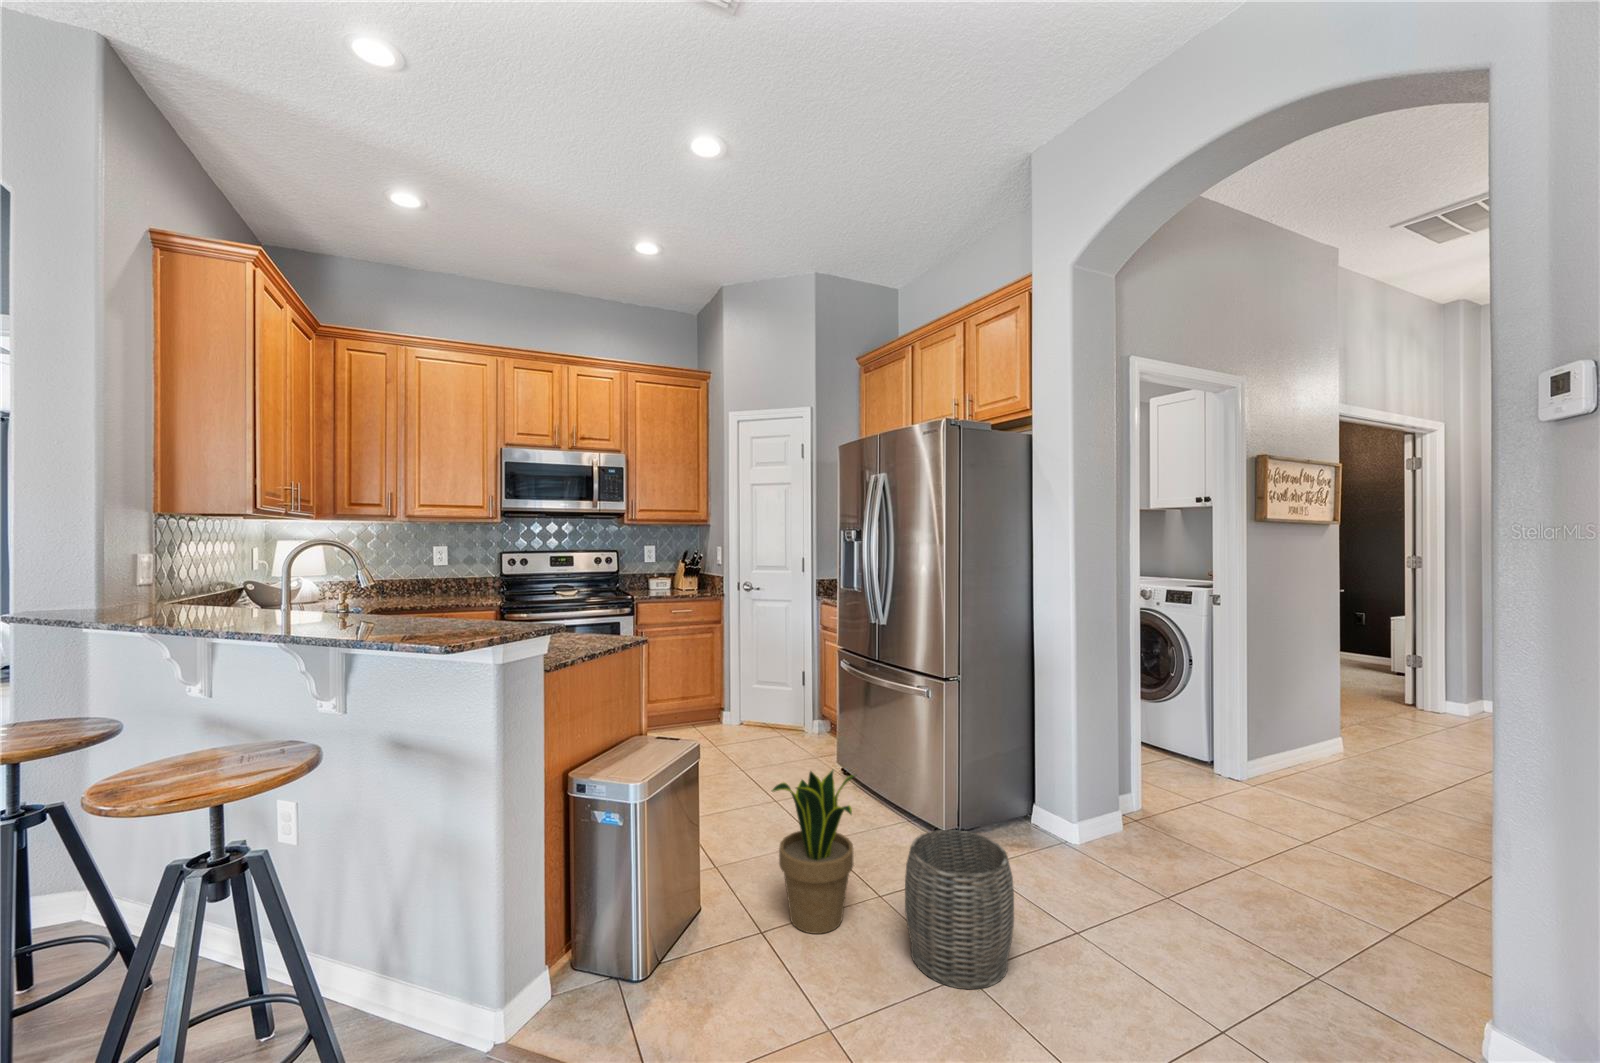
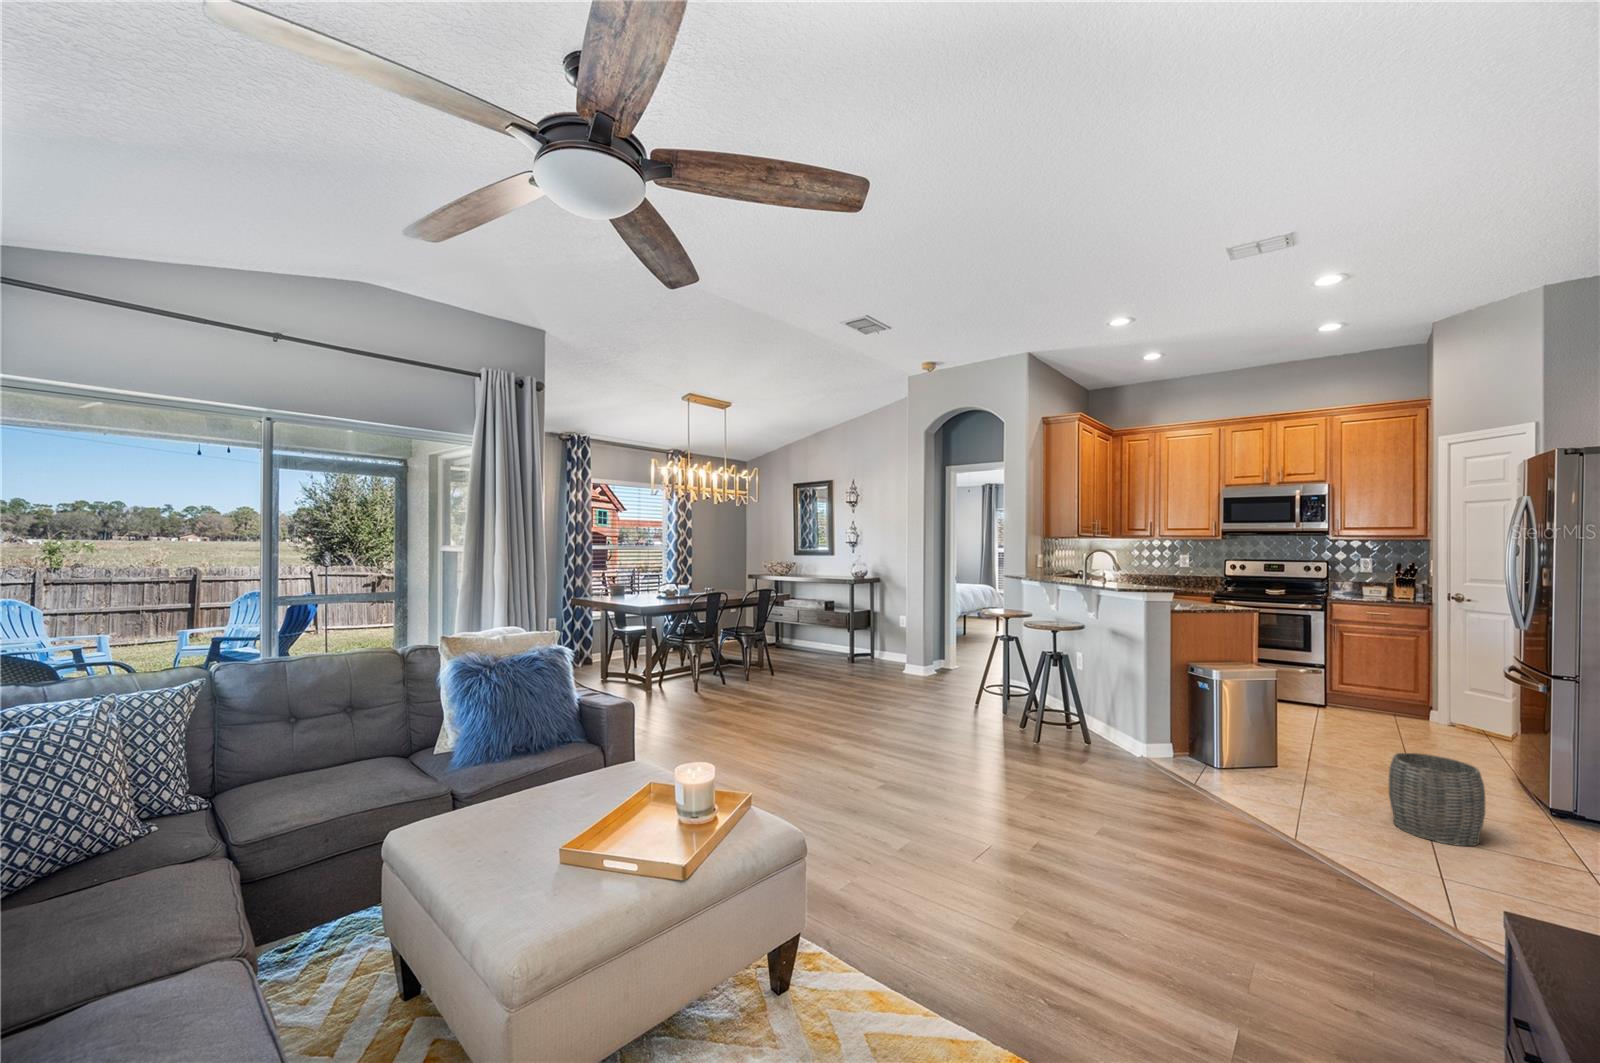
potted plant: present [772,770,855,934] -> none [1312,698,1389,799]

